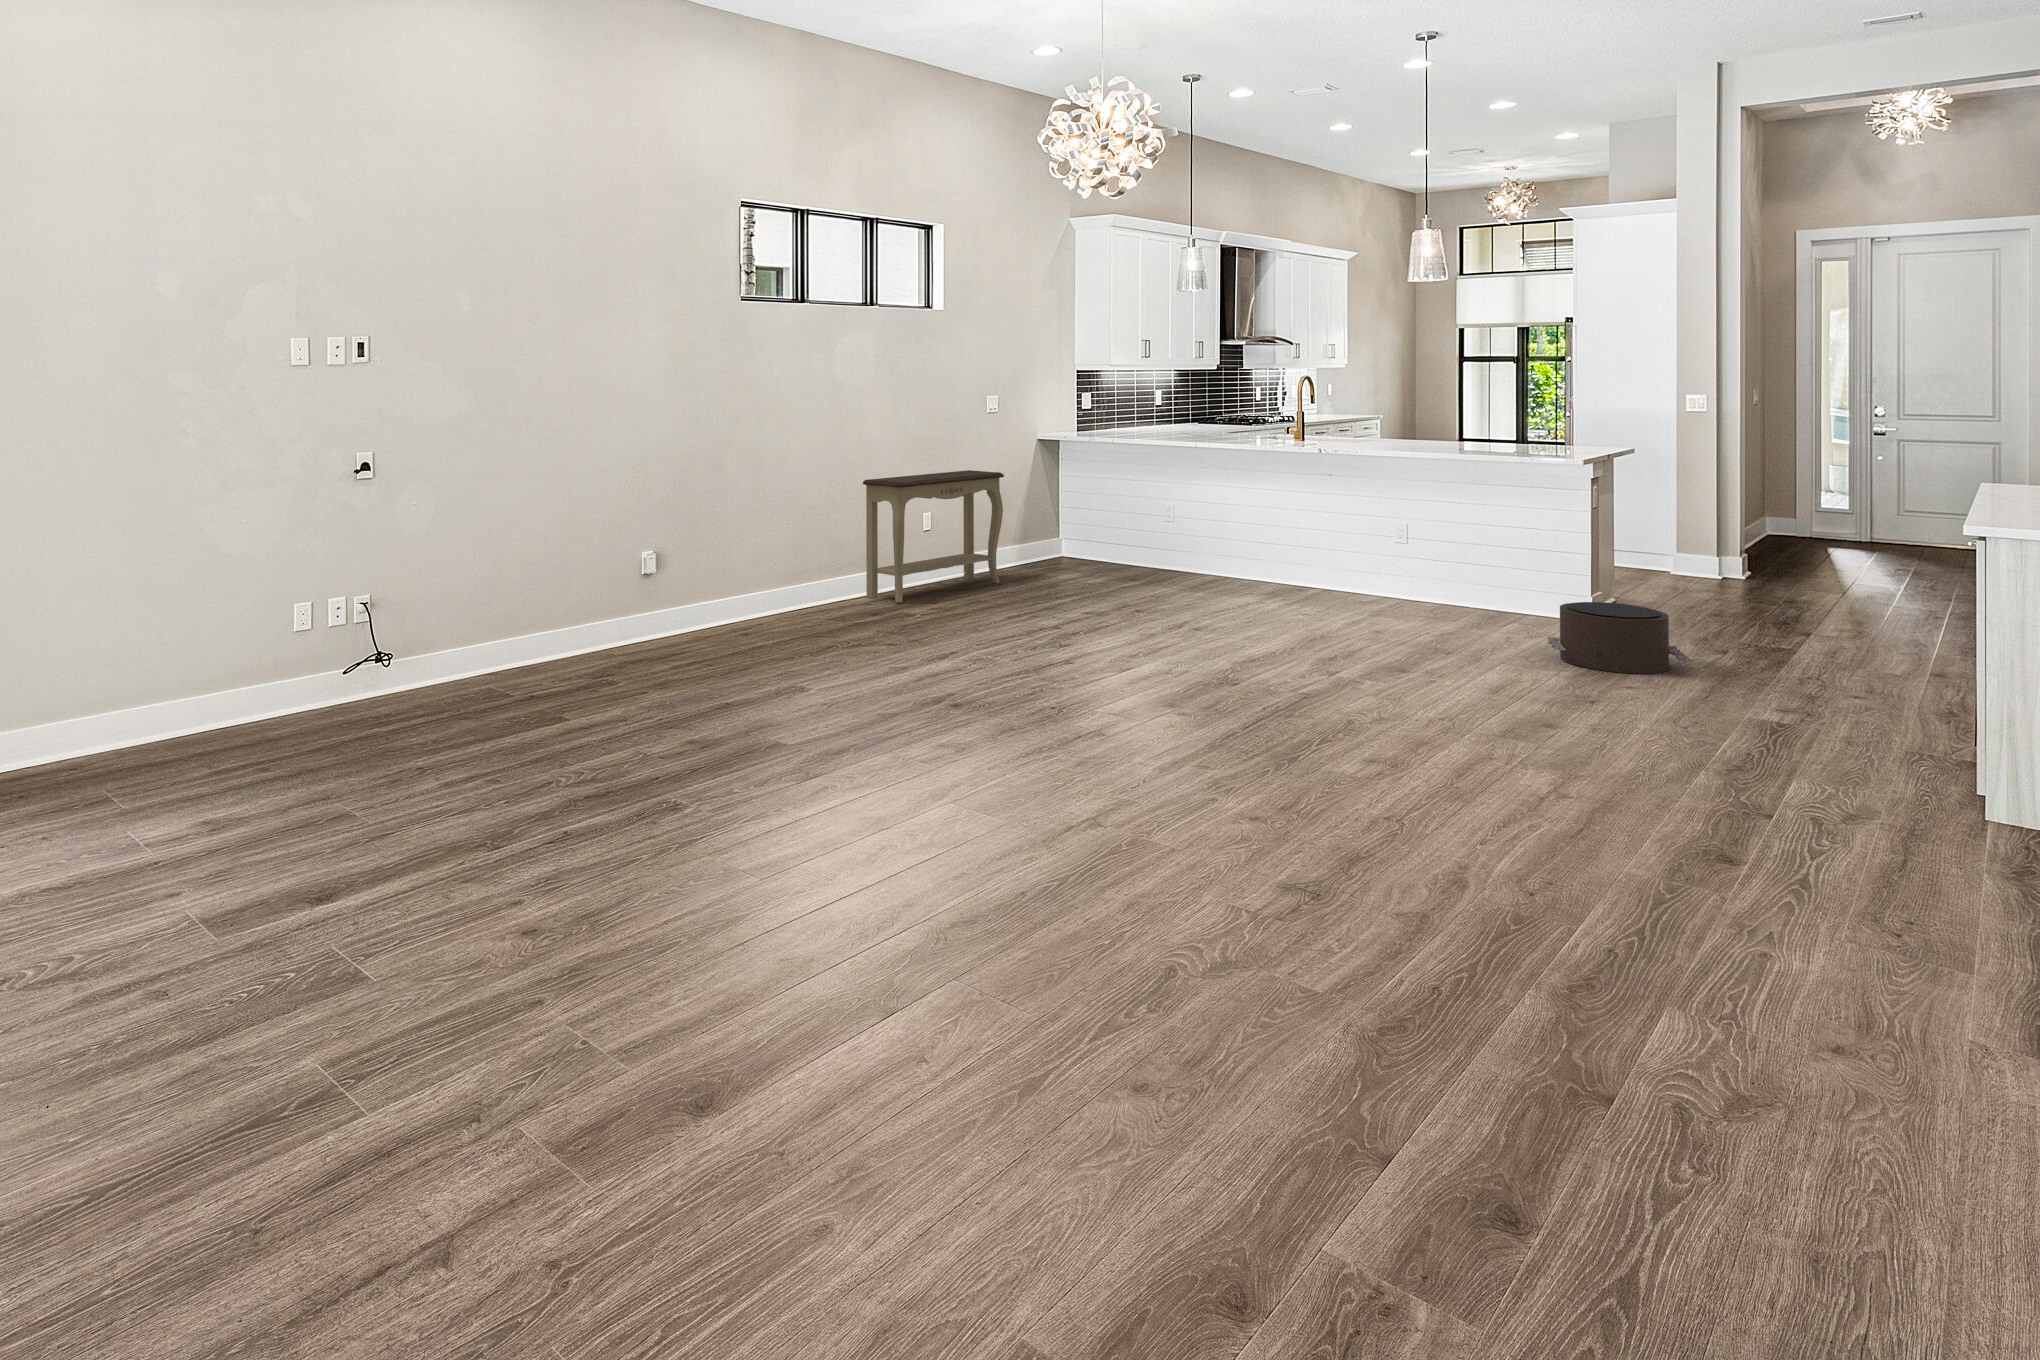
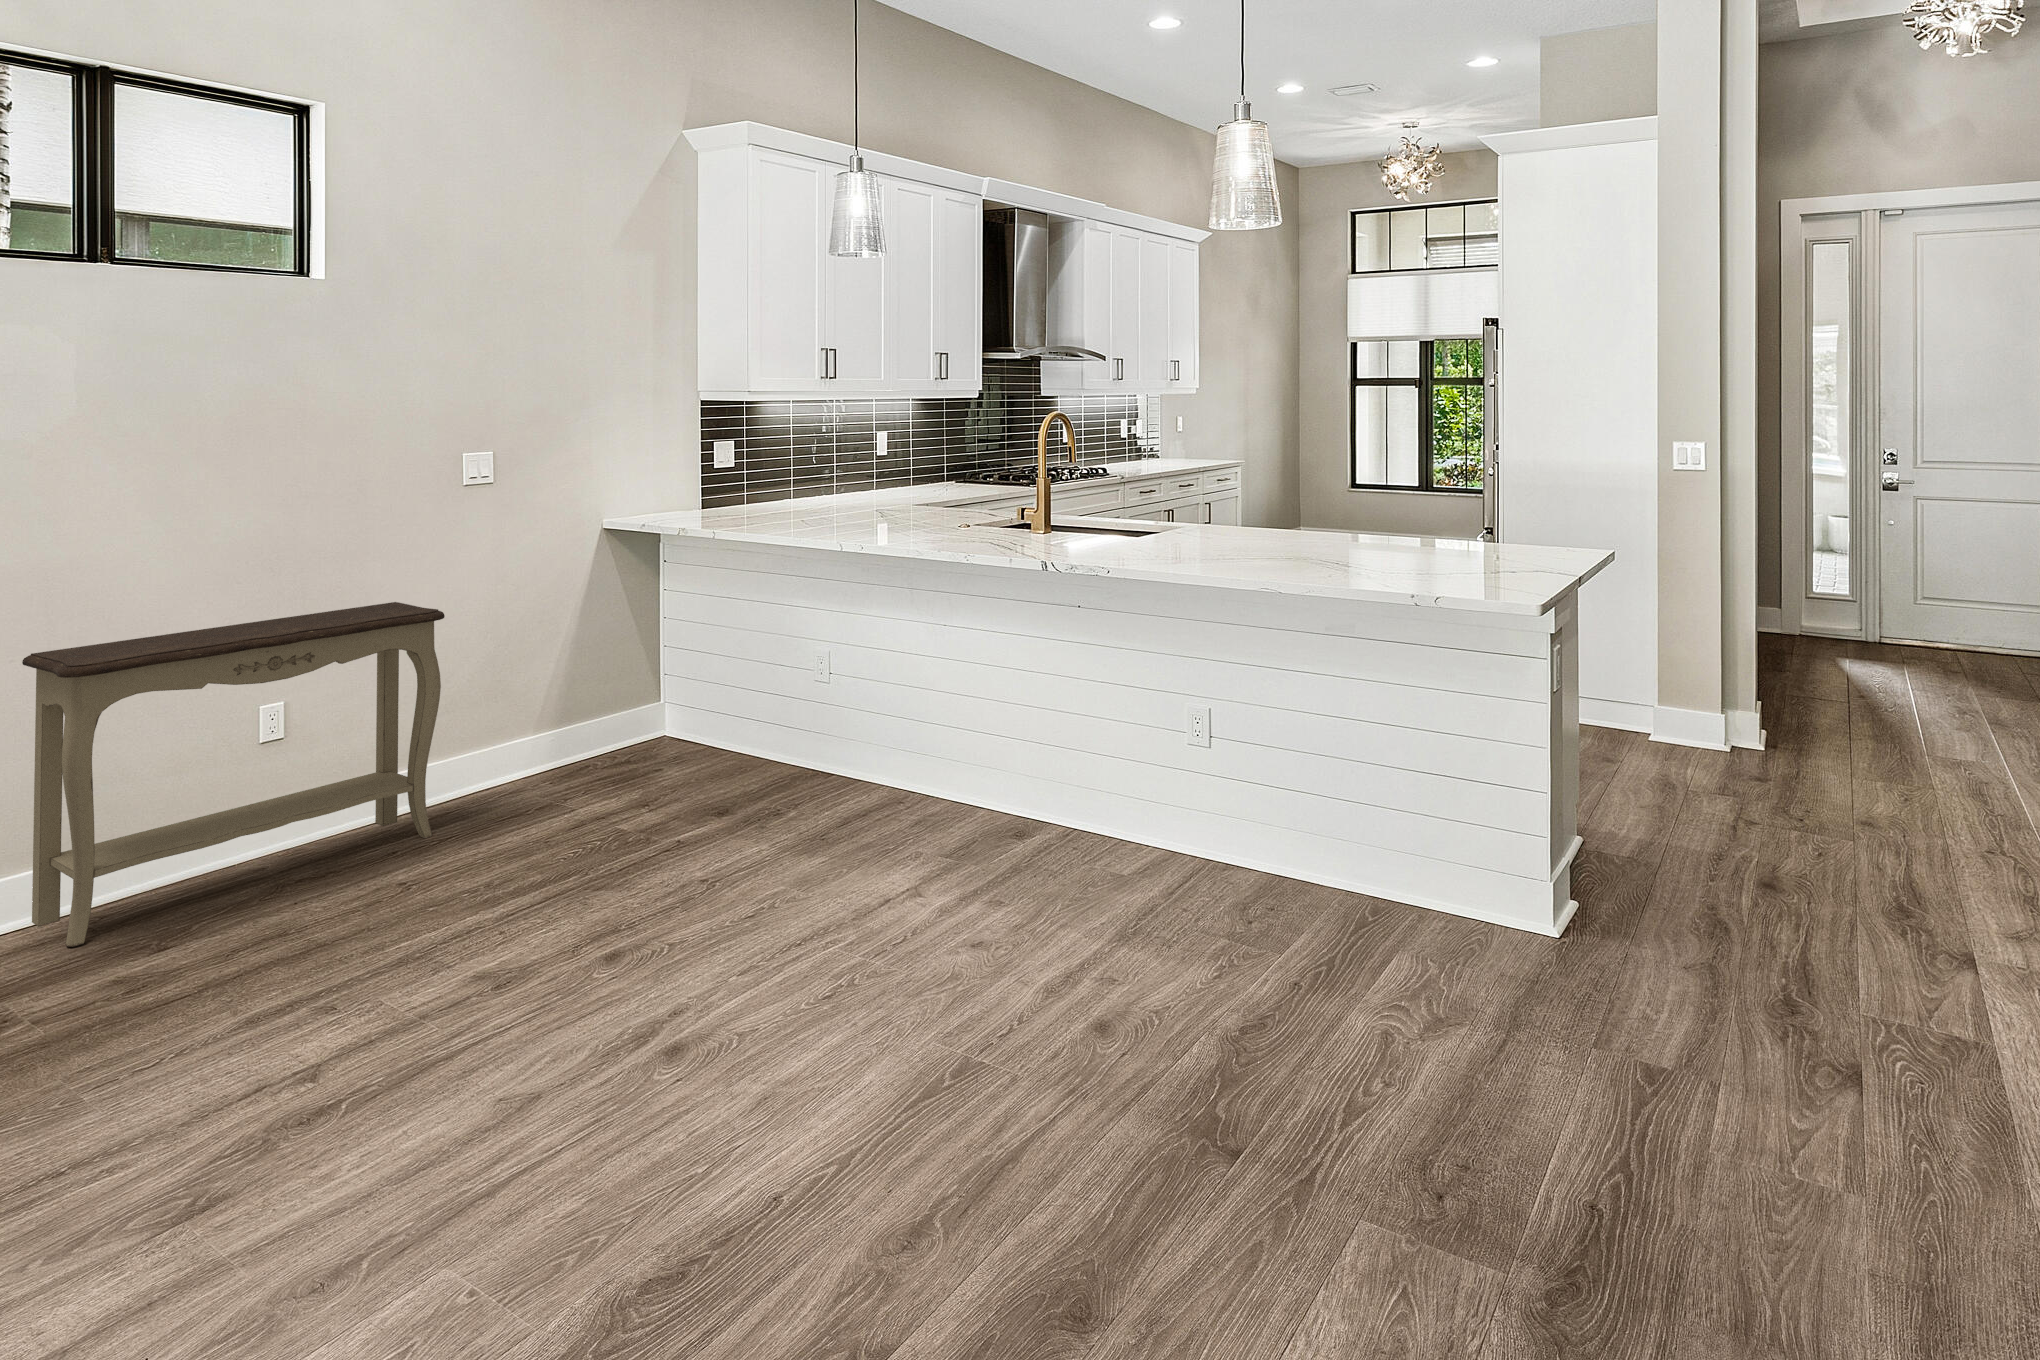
pouf: present [1548,602,1690,674] -> none [1463,984,1836,1264]

